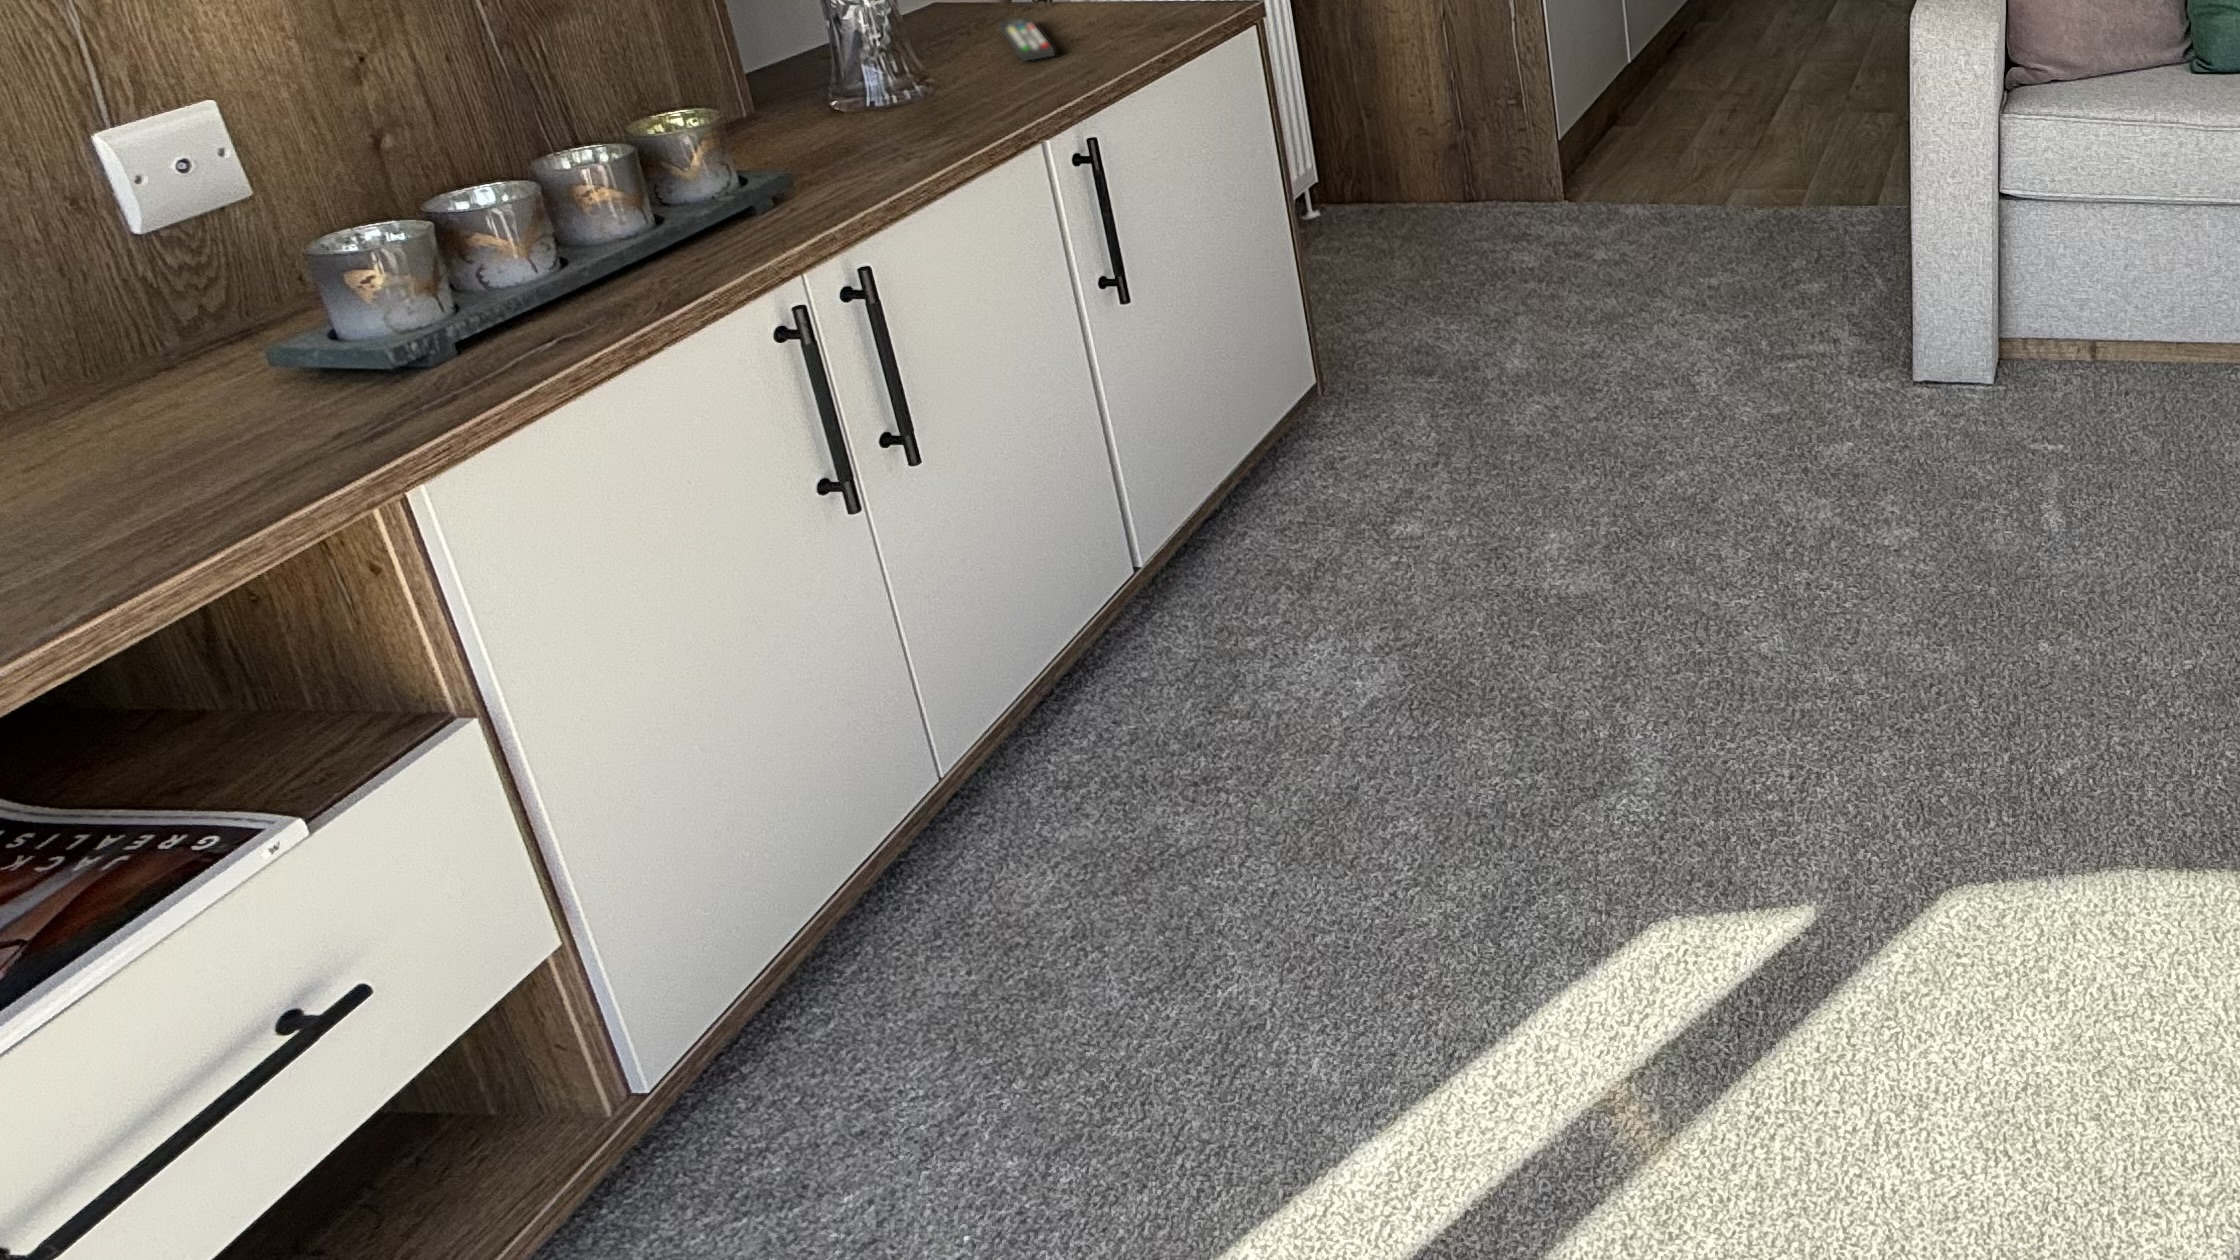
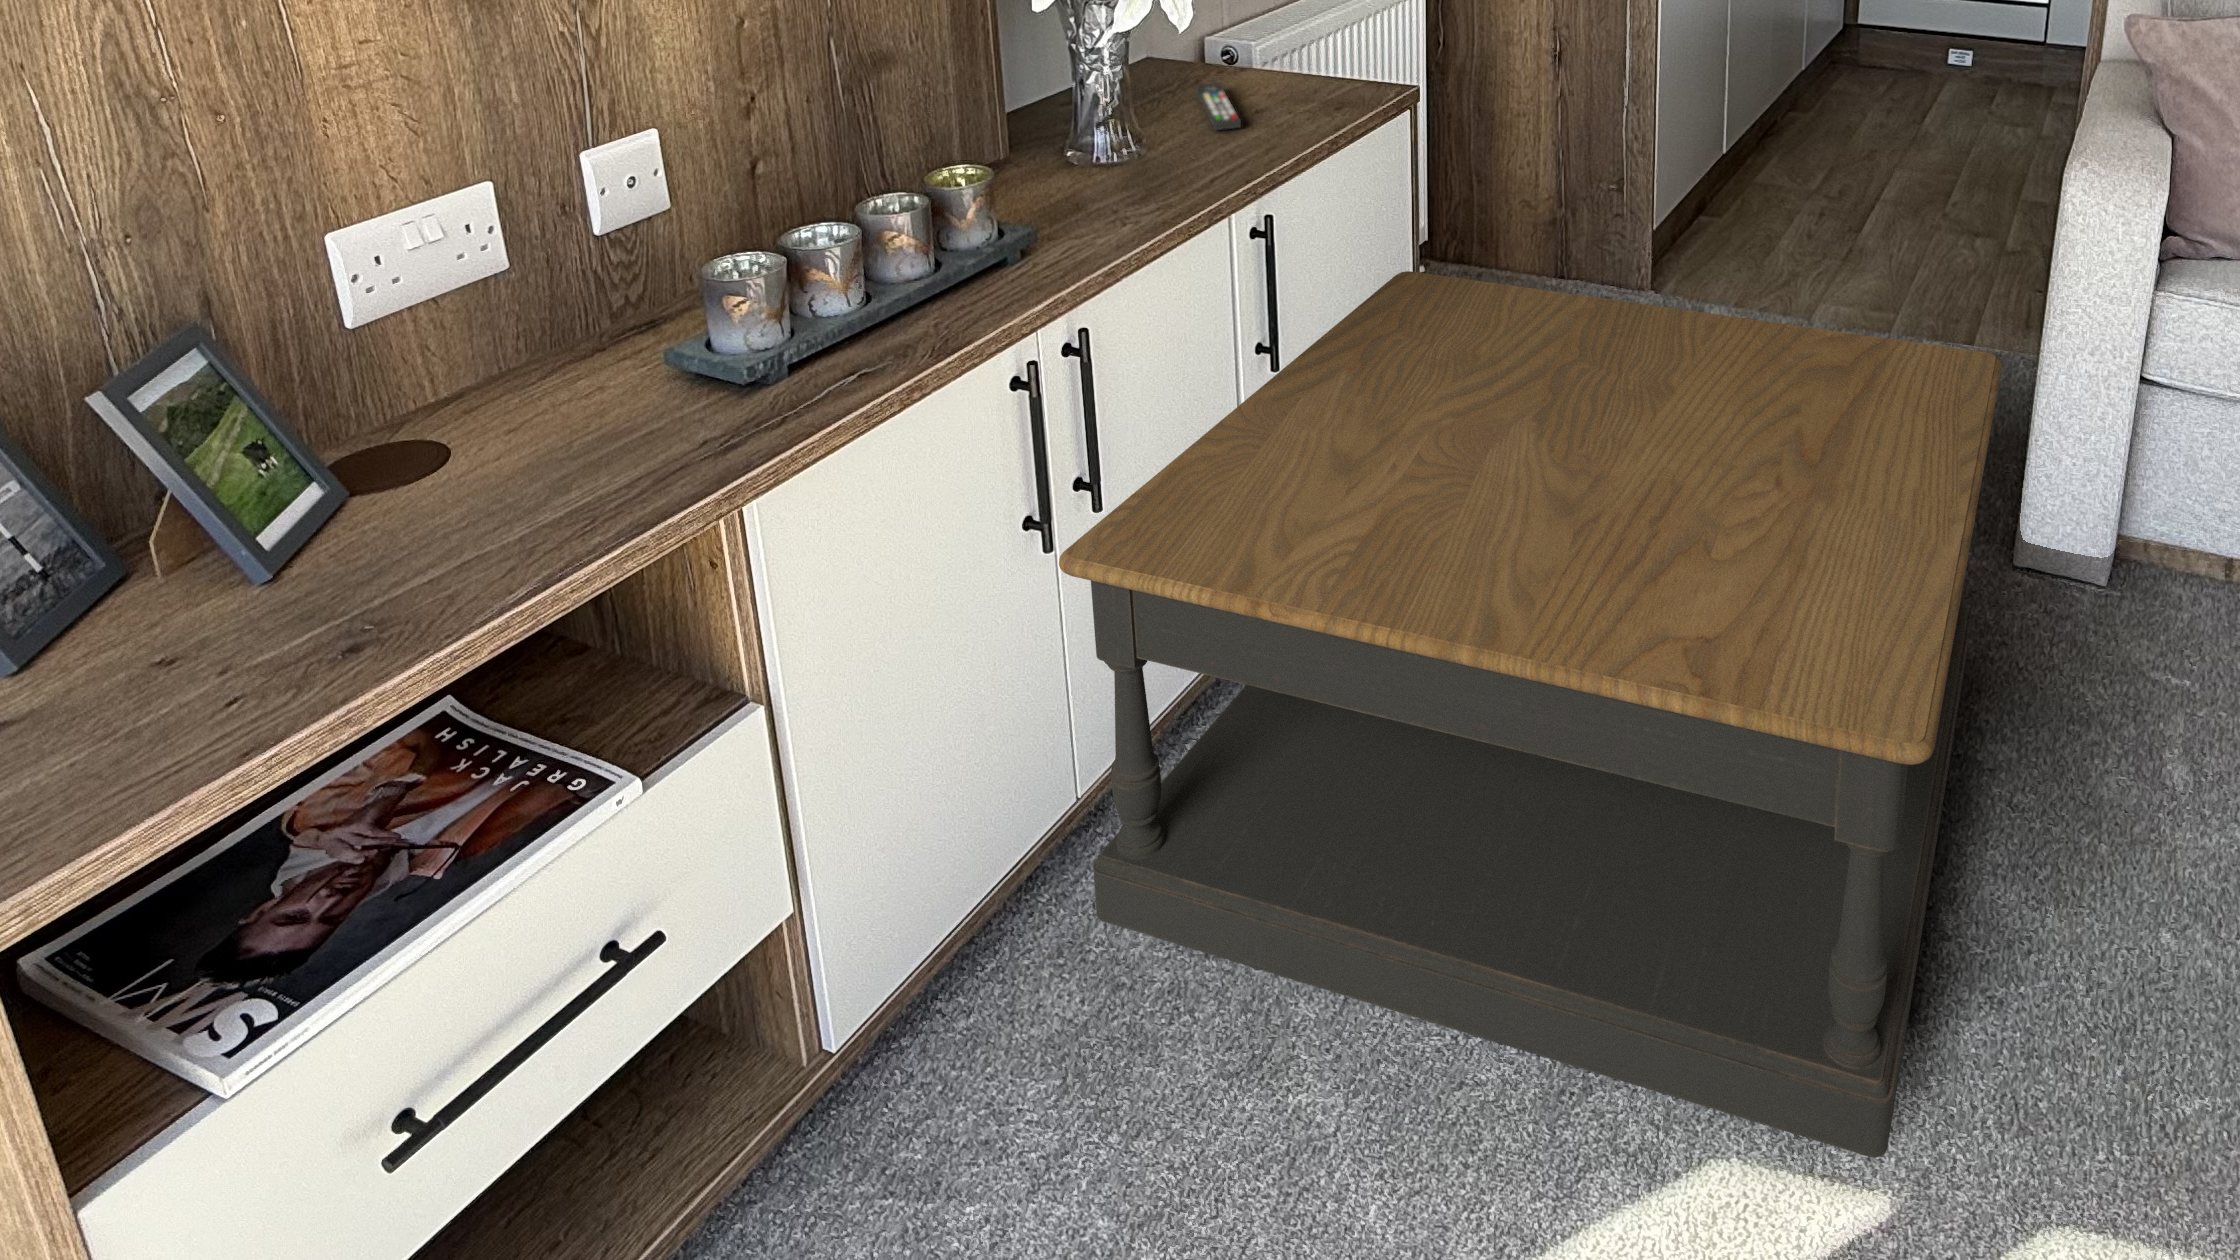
coffee table: none [867,181,1874,892] -> present [1059,271,2002,1158]

